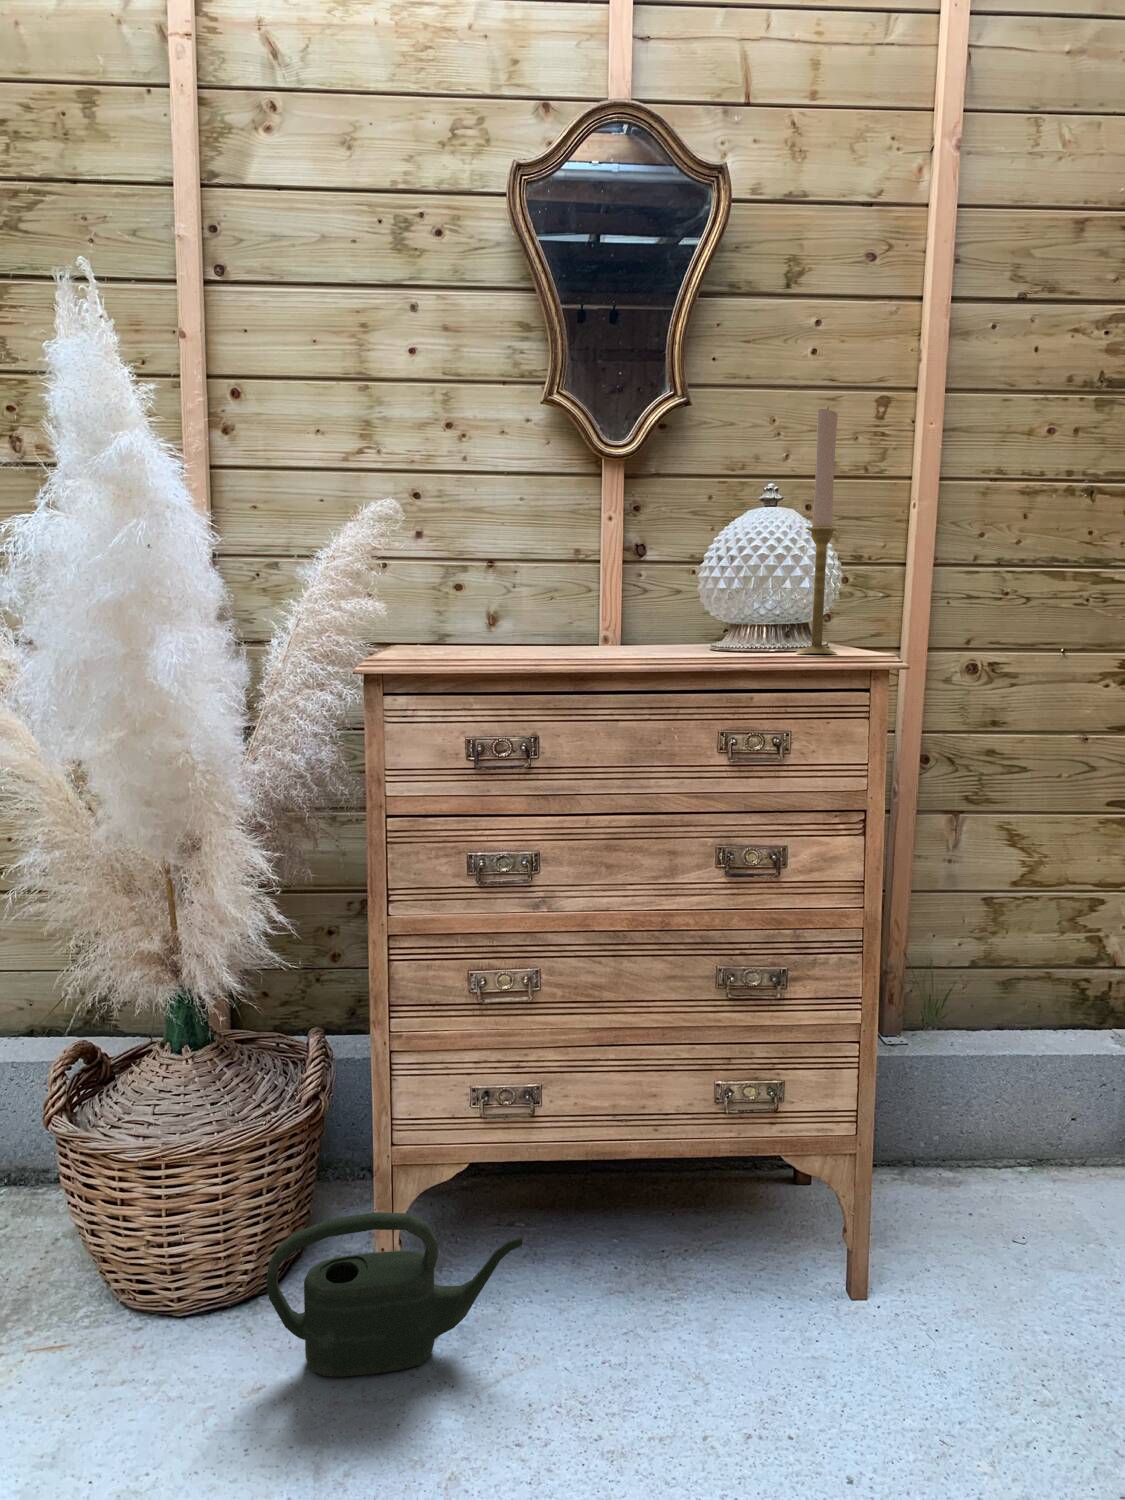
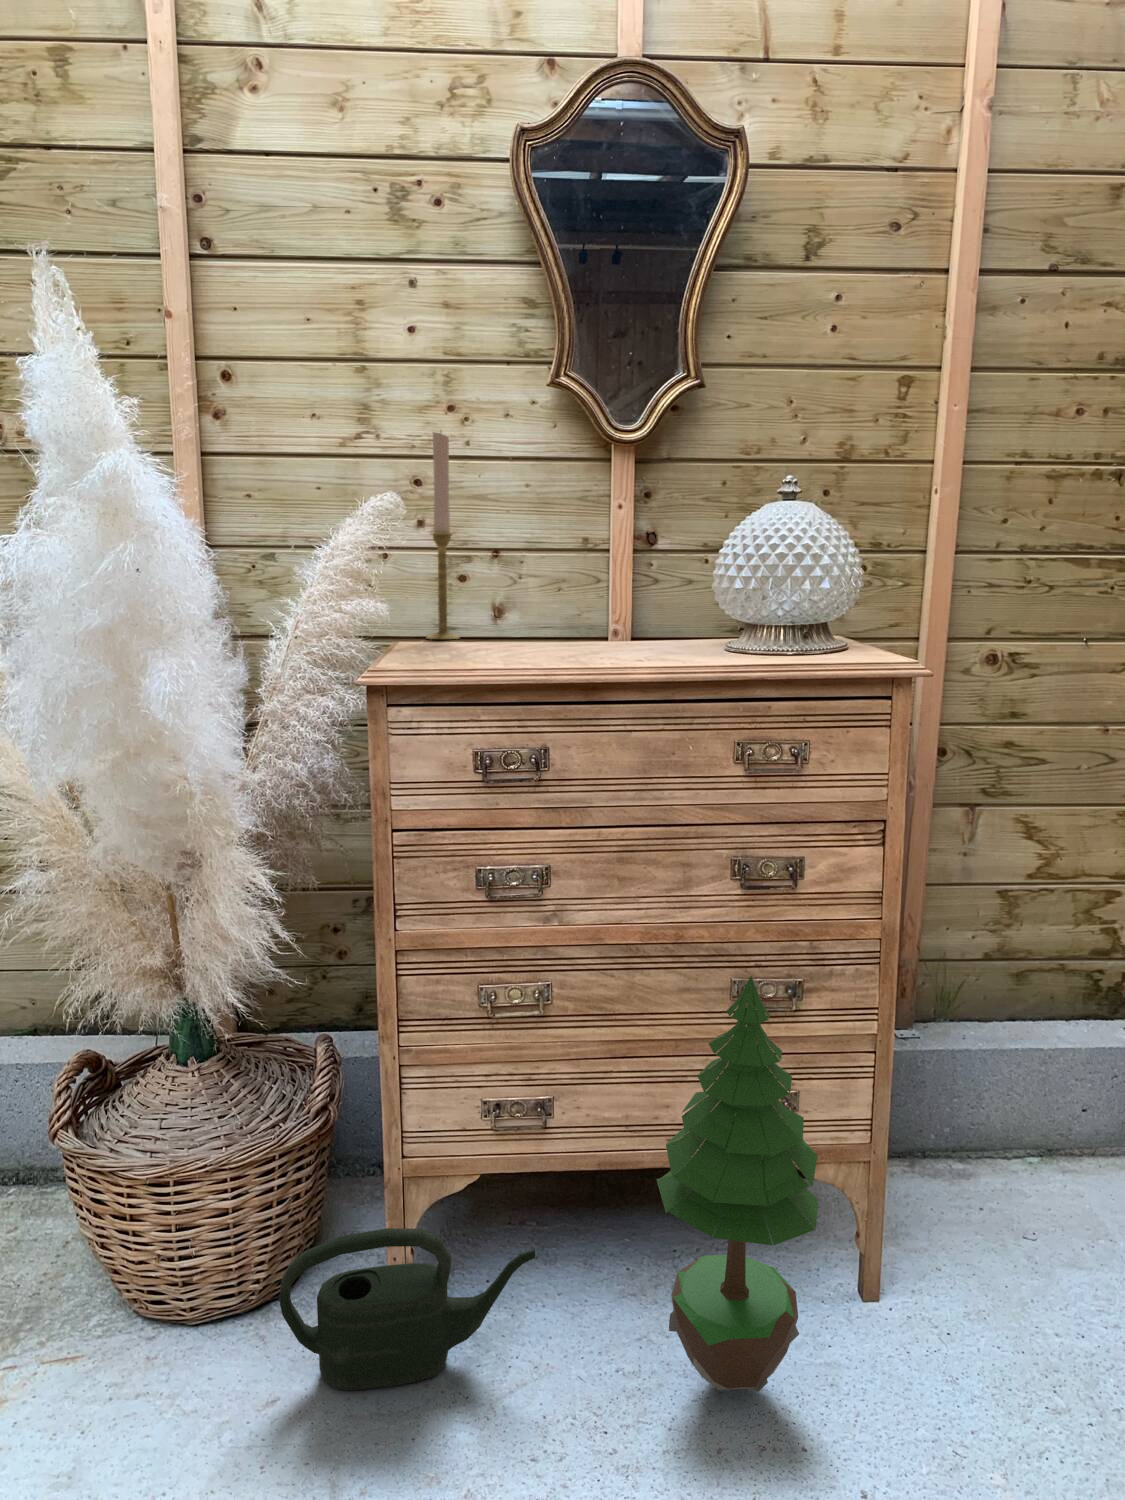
candlestick: present [797,407,839,653] -> present [428,432,459,639]
potted tree: none [642,953,803,1379] -> present [657,976,819,1392]

